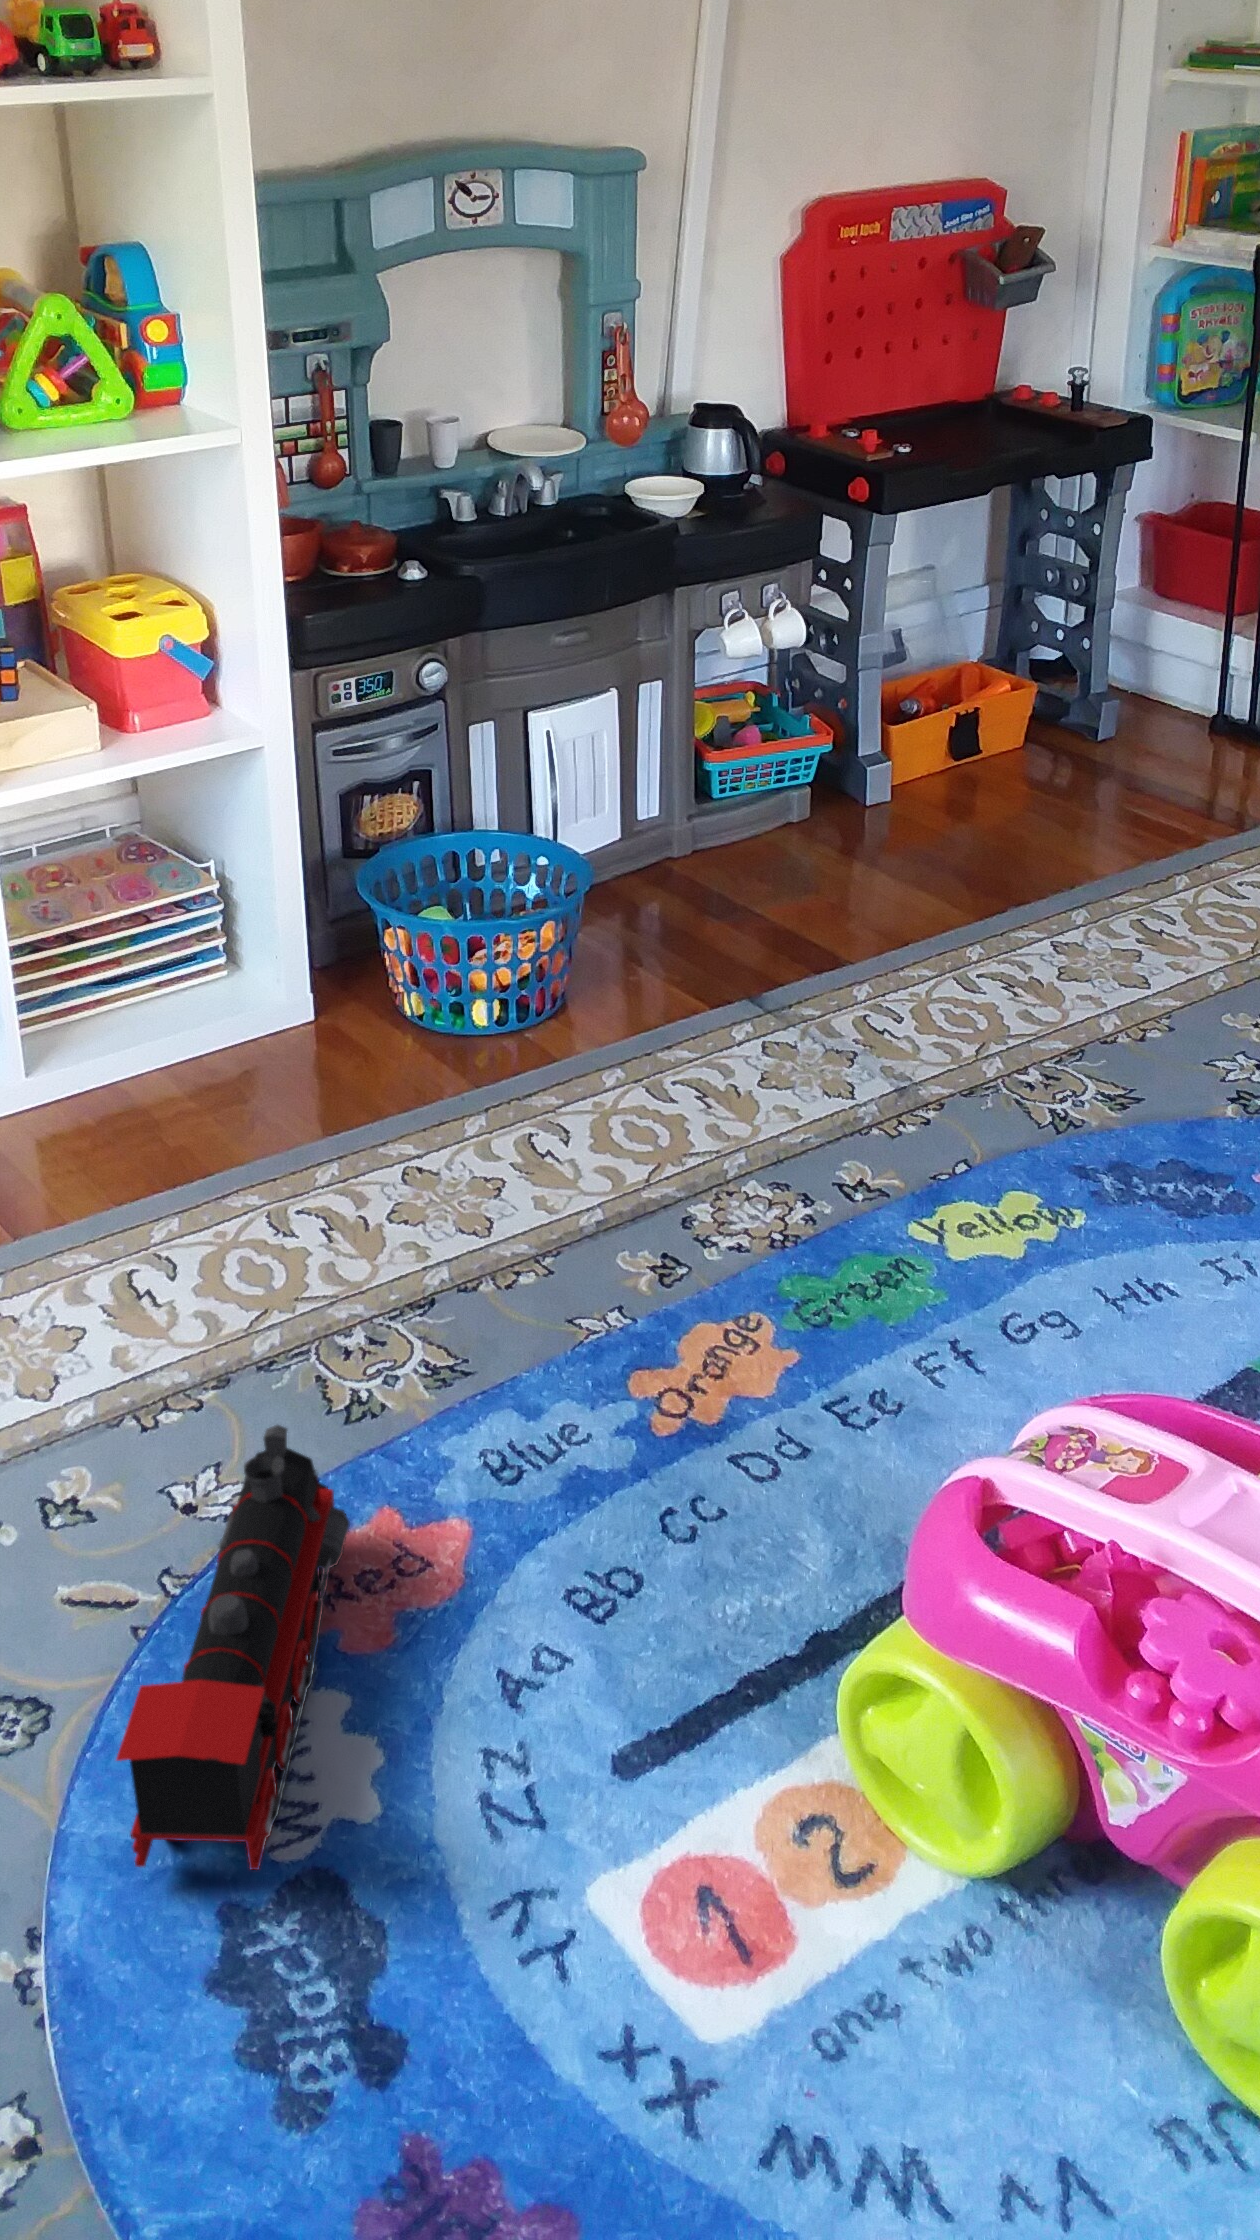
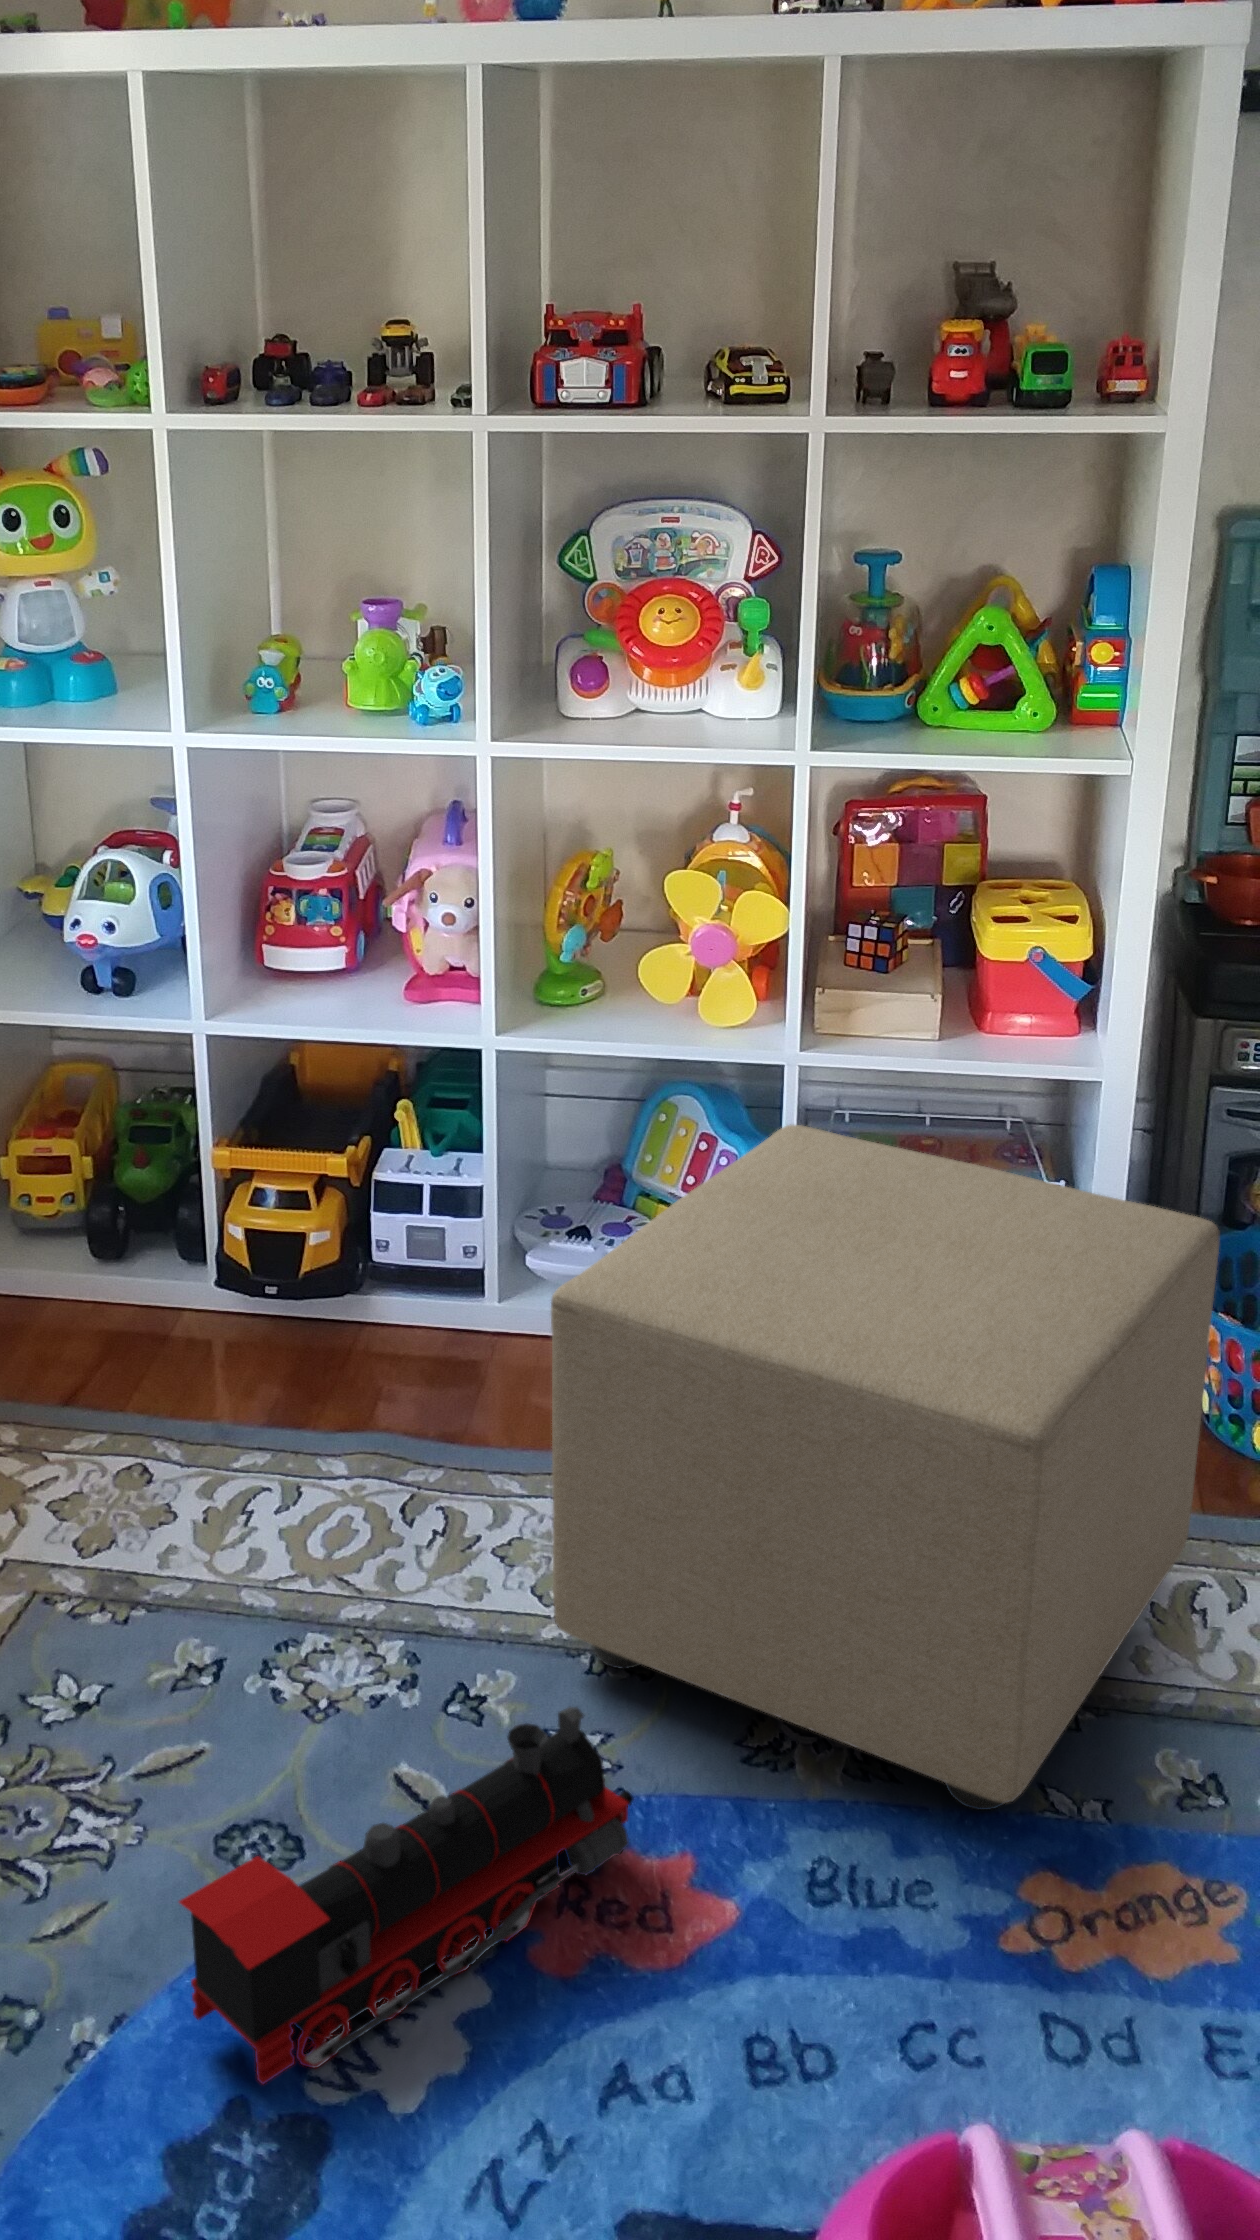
ottoman: none [52,818,594,1416] -> present [551,1125,1220,1810]

